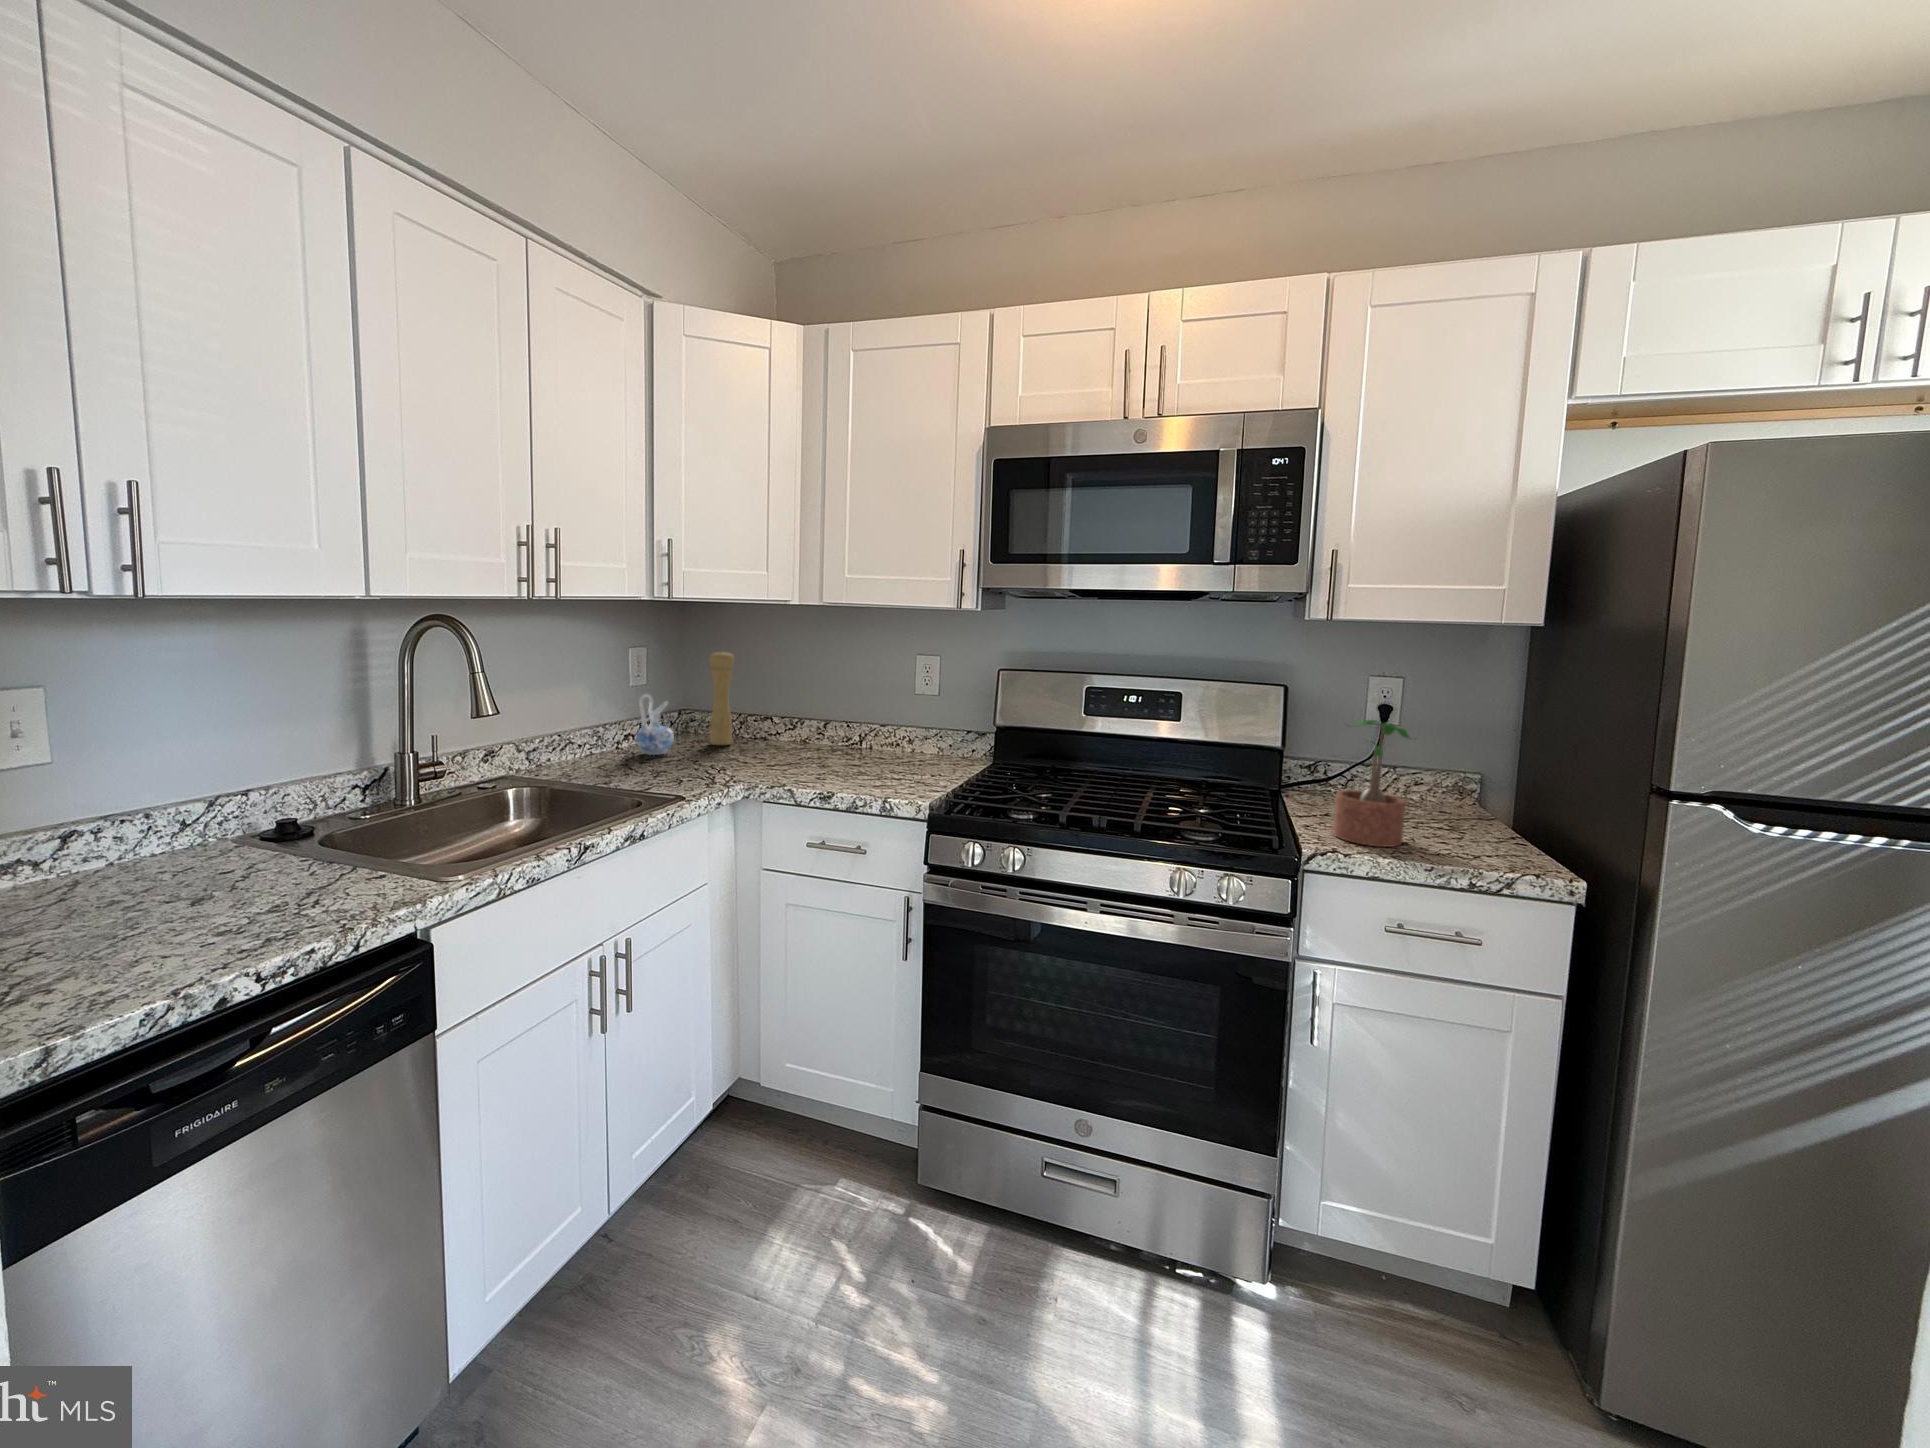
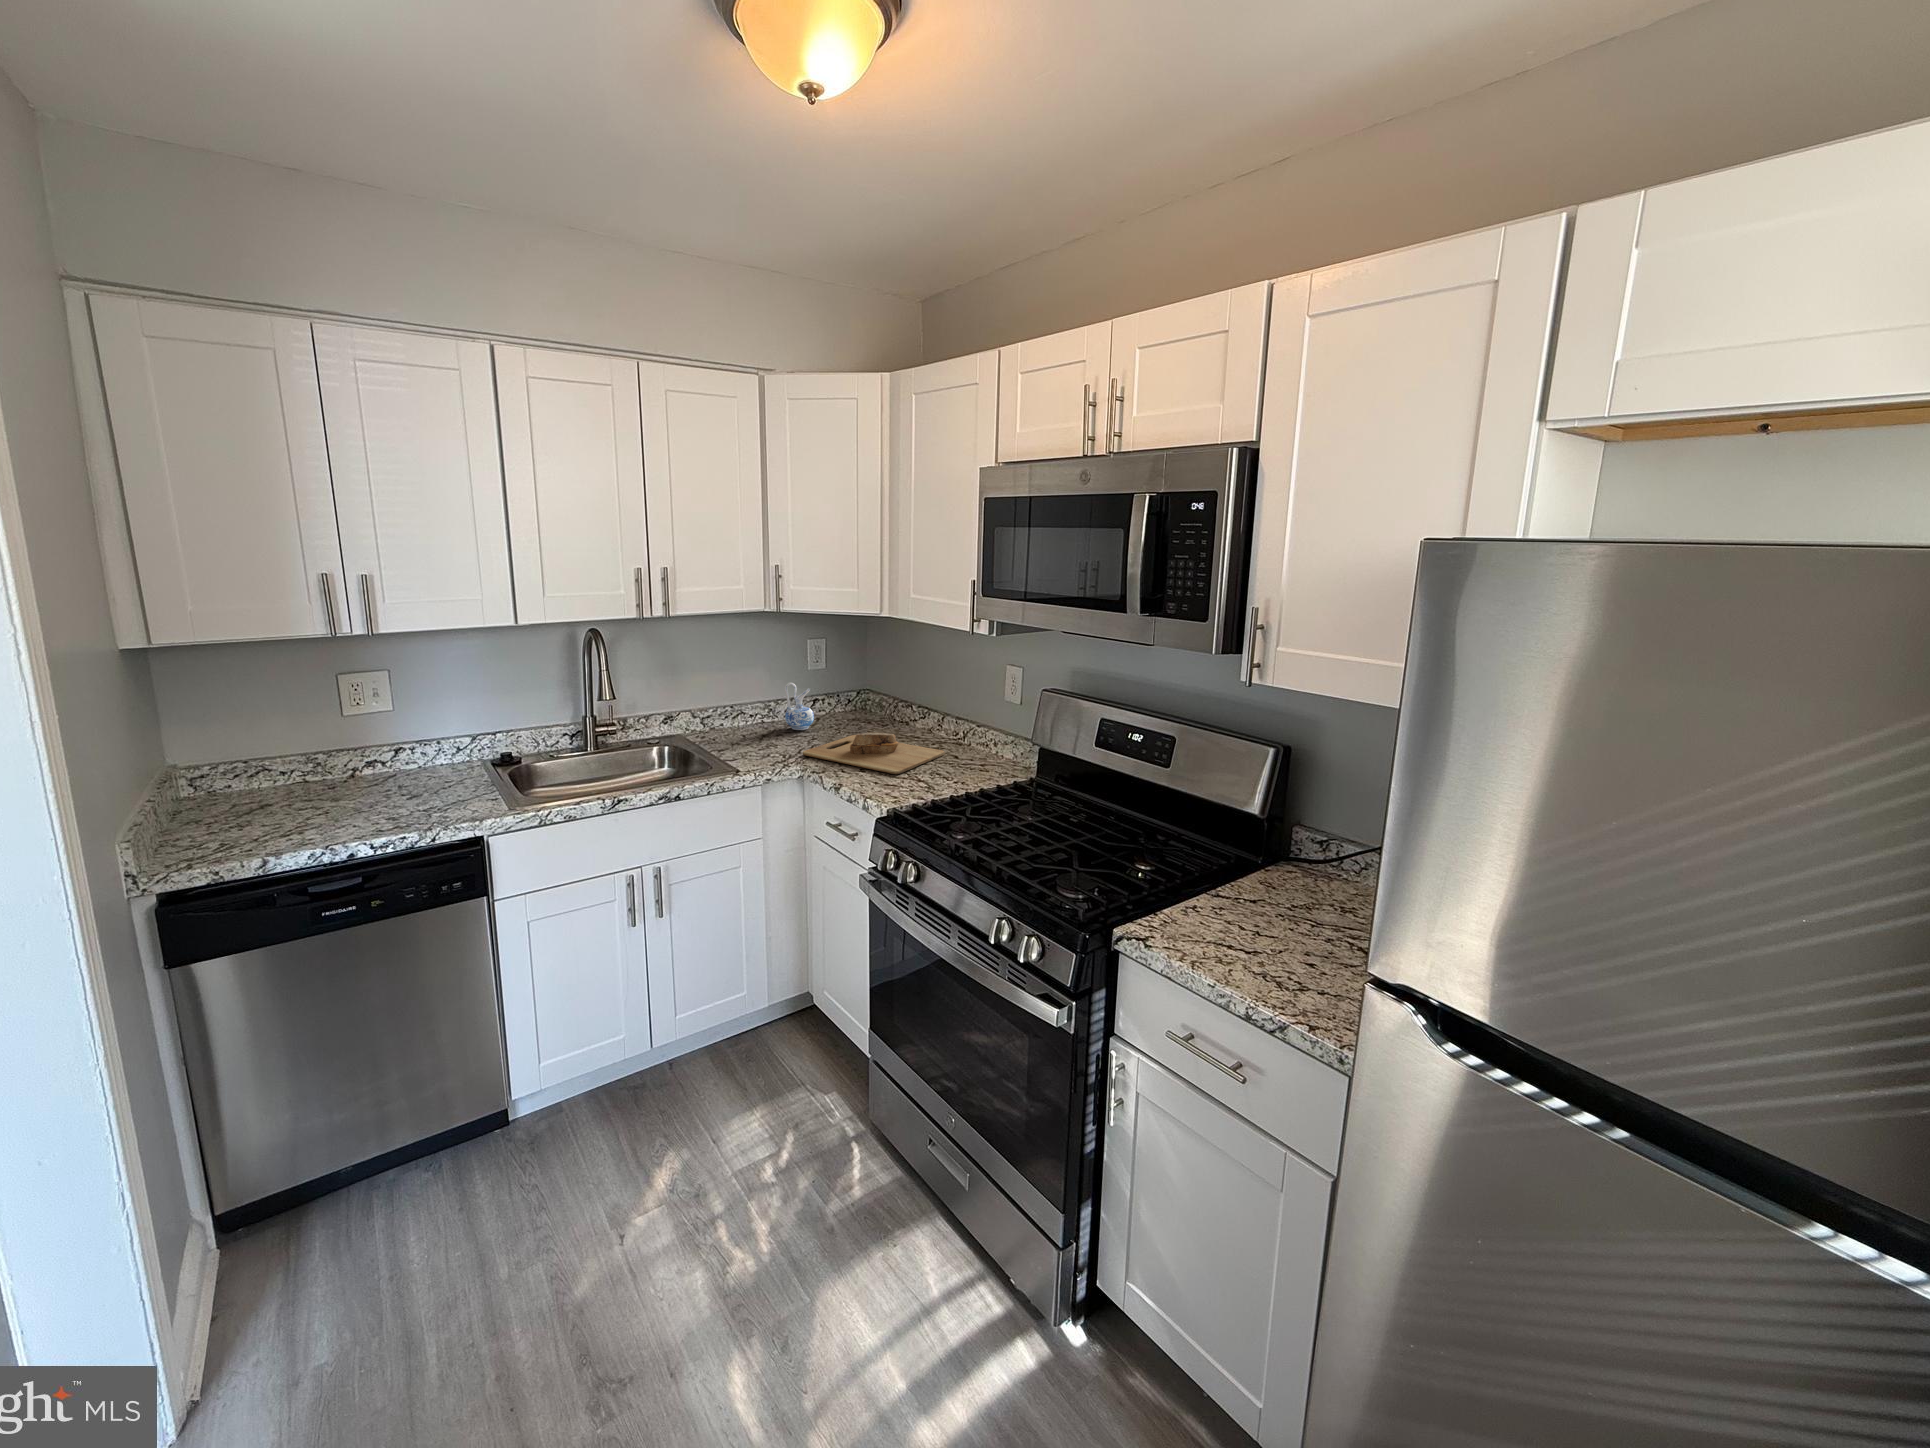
pepper mill: present [709,651,734,745] -> none [852,649,872,727]
potted plant: present [1333,720,1410,847] -> none [1186,805,1279,953]
cutting board: none [721,739,868,777] -> present [803,733,944,774]

